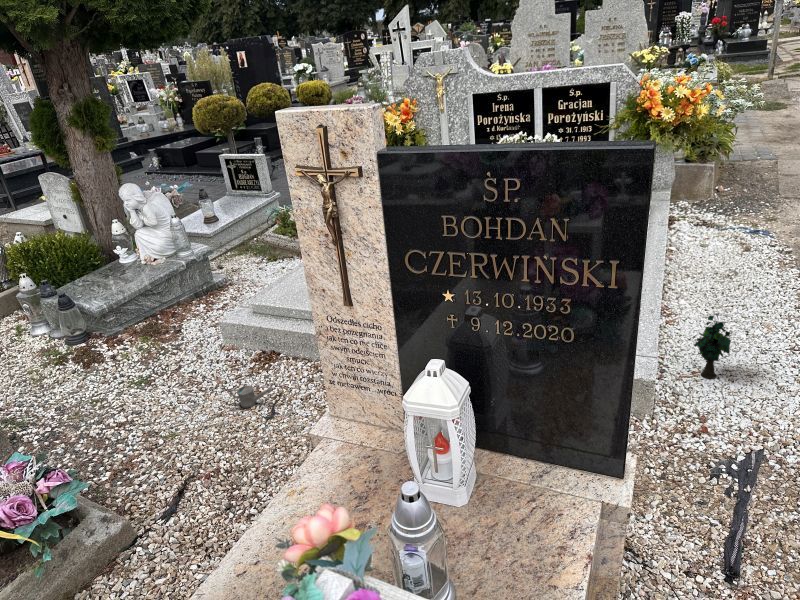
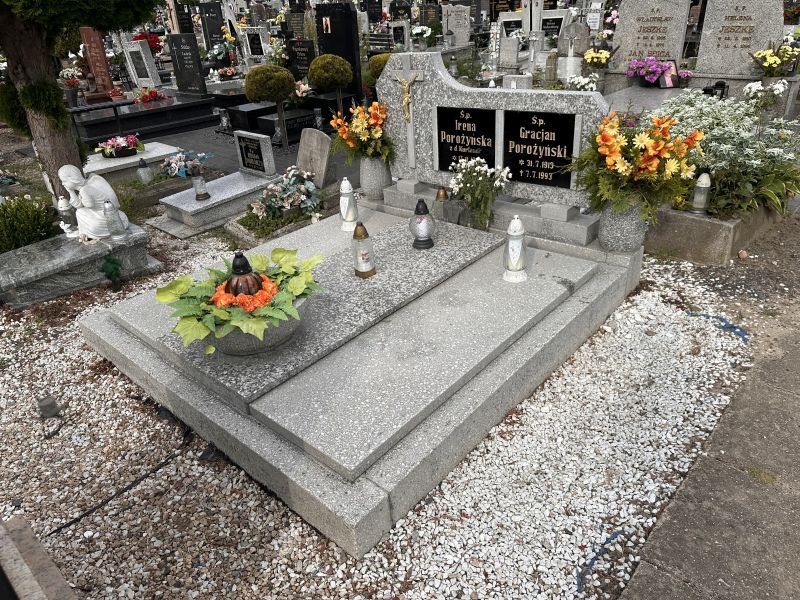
decorative plant: present [694,313,731,379] -> present [97,250,125,292]

